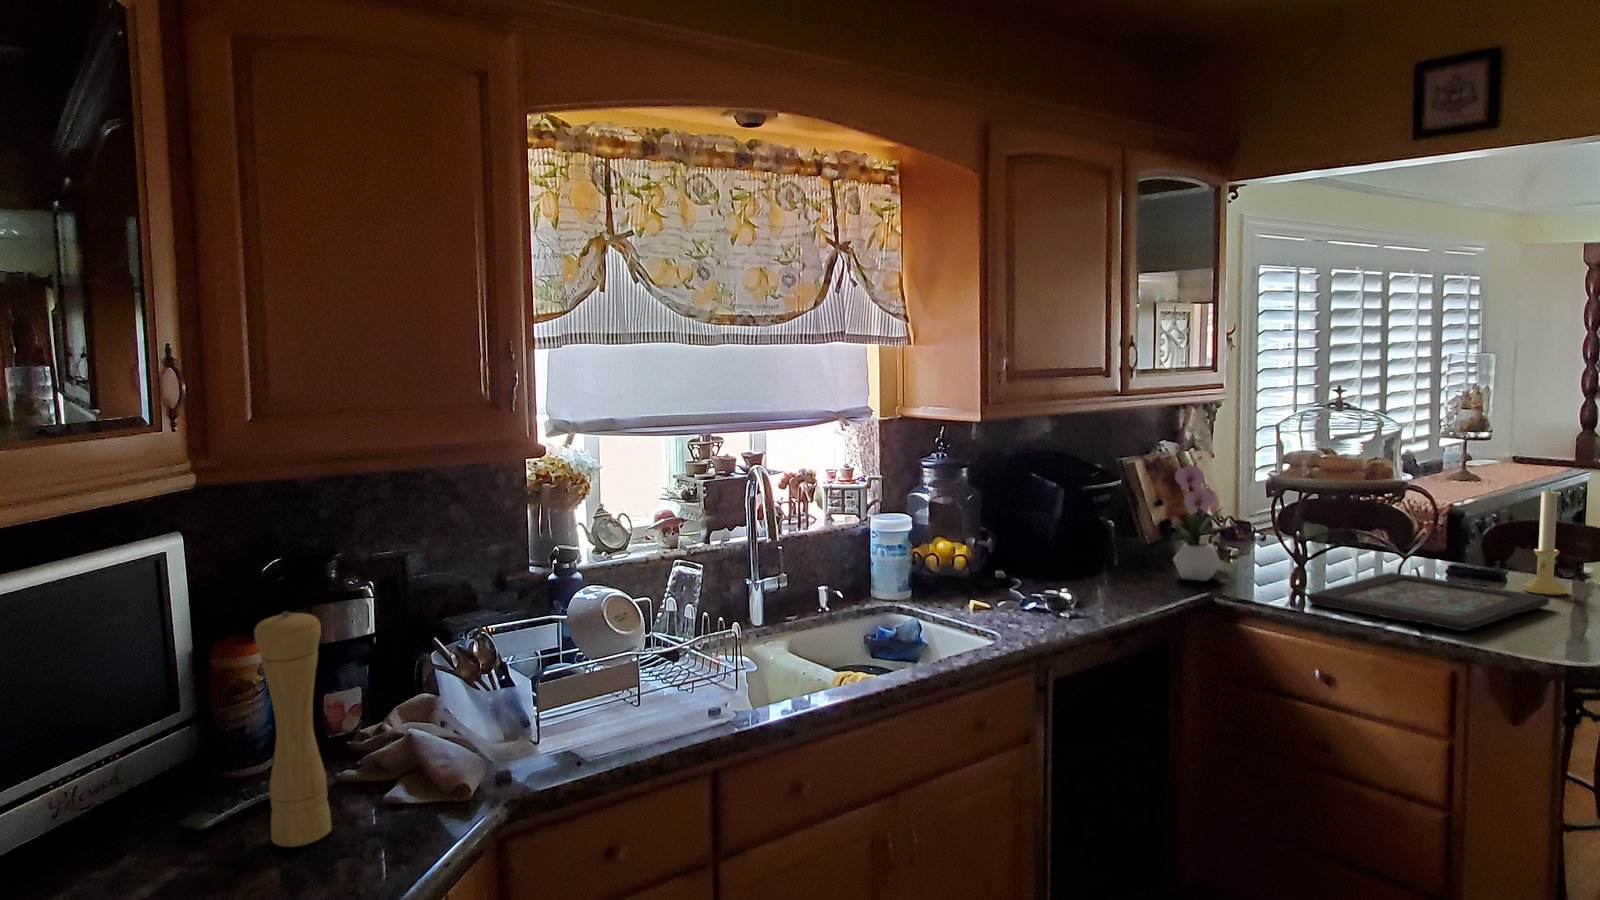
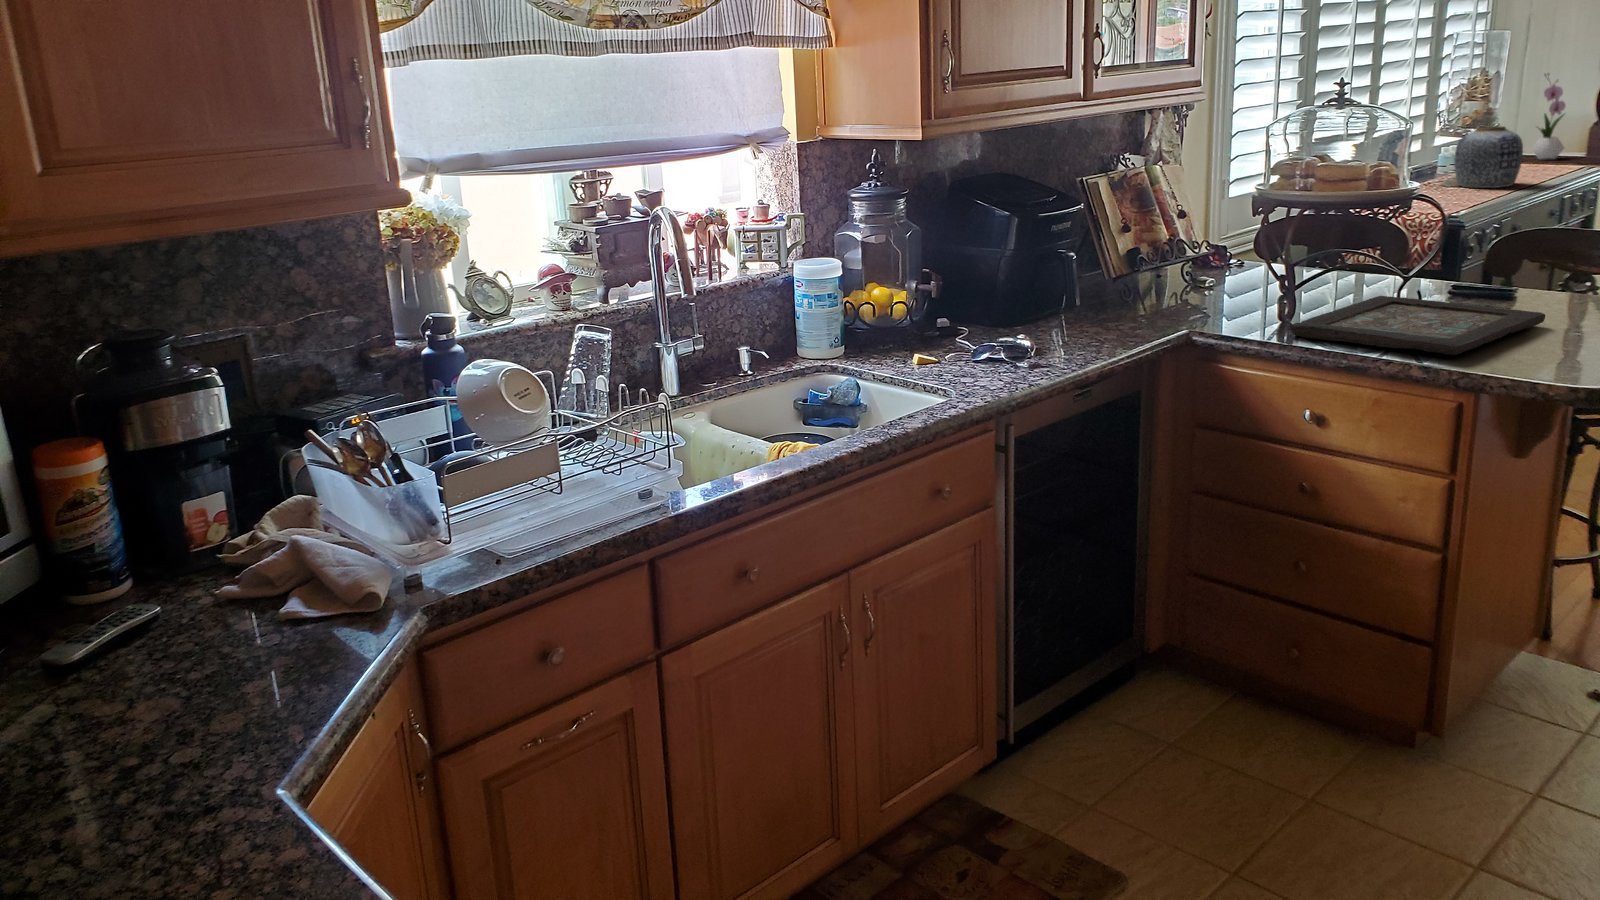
vase: none [1456,430,1517,483] -> present [1454,126,1523,188]
flower arrangement: present [1173,445,1222,581] -> present [1532,74,1566,159]
candle holder: present [1523,488,1567,595] -> none [1518,191,1564,312]
pepper mill: present [254,612,332,847] -> none [123,404,242,665]

